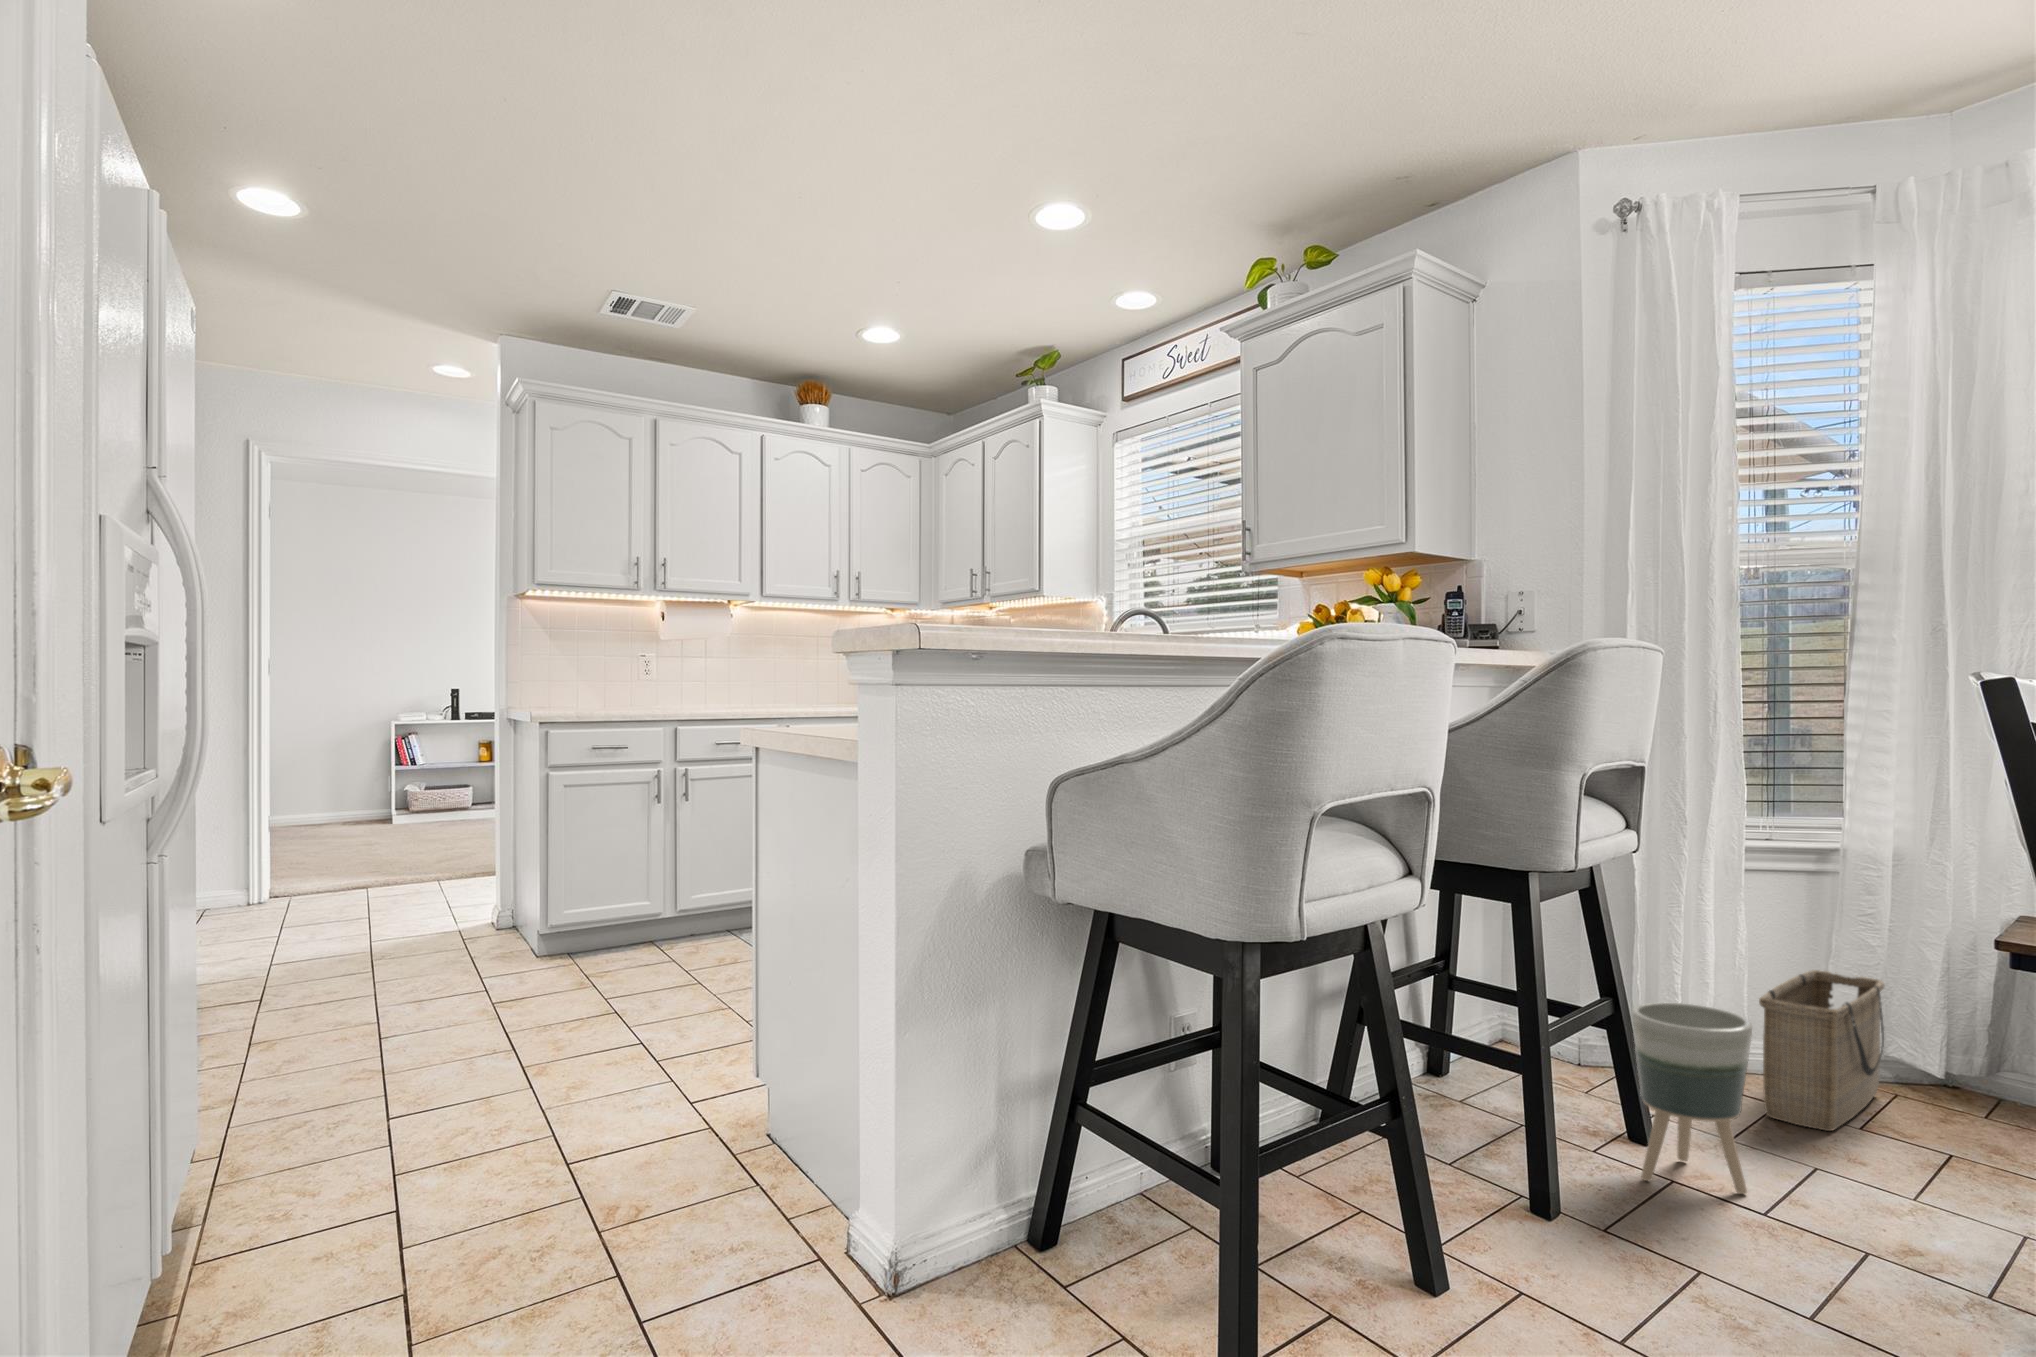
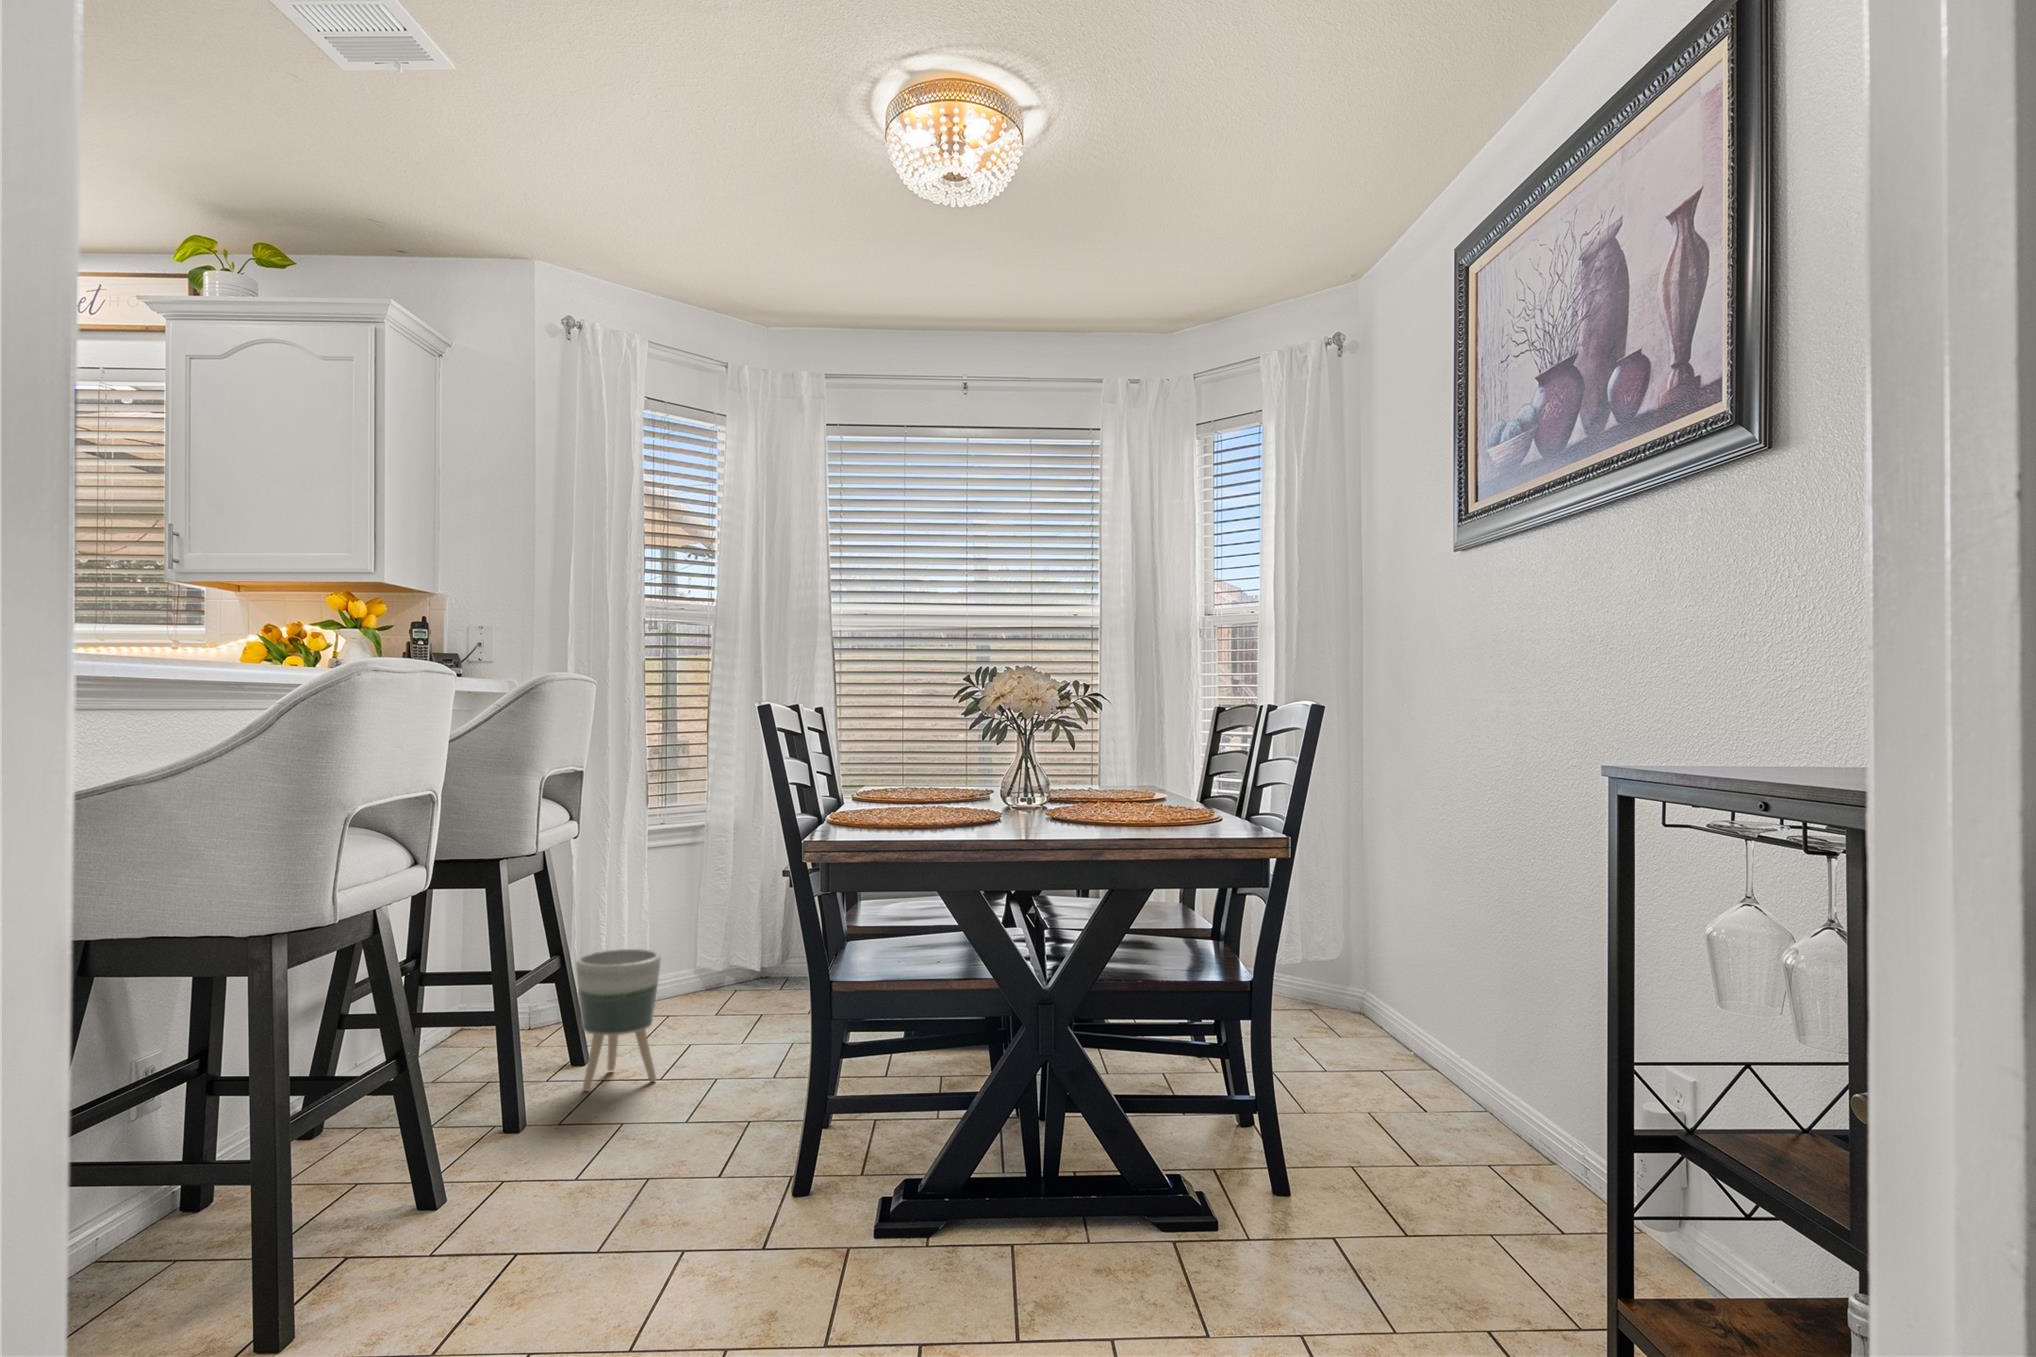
basket: present [1759,970,1885,1131] -> none [662,915,740,1029]

